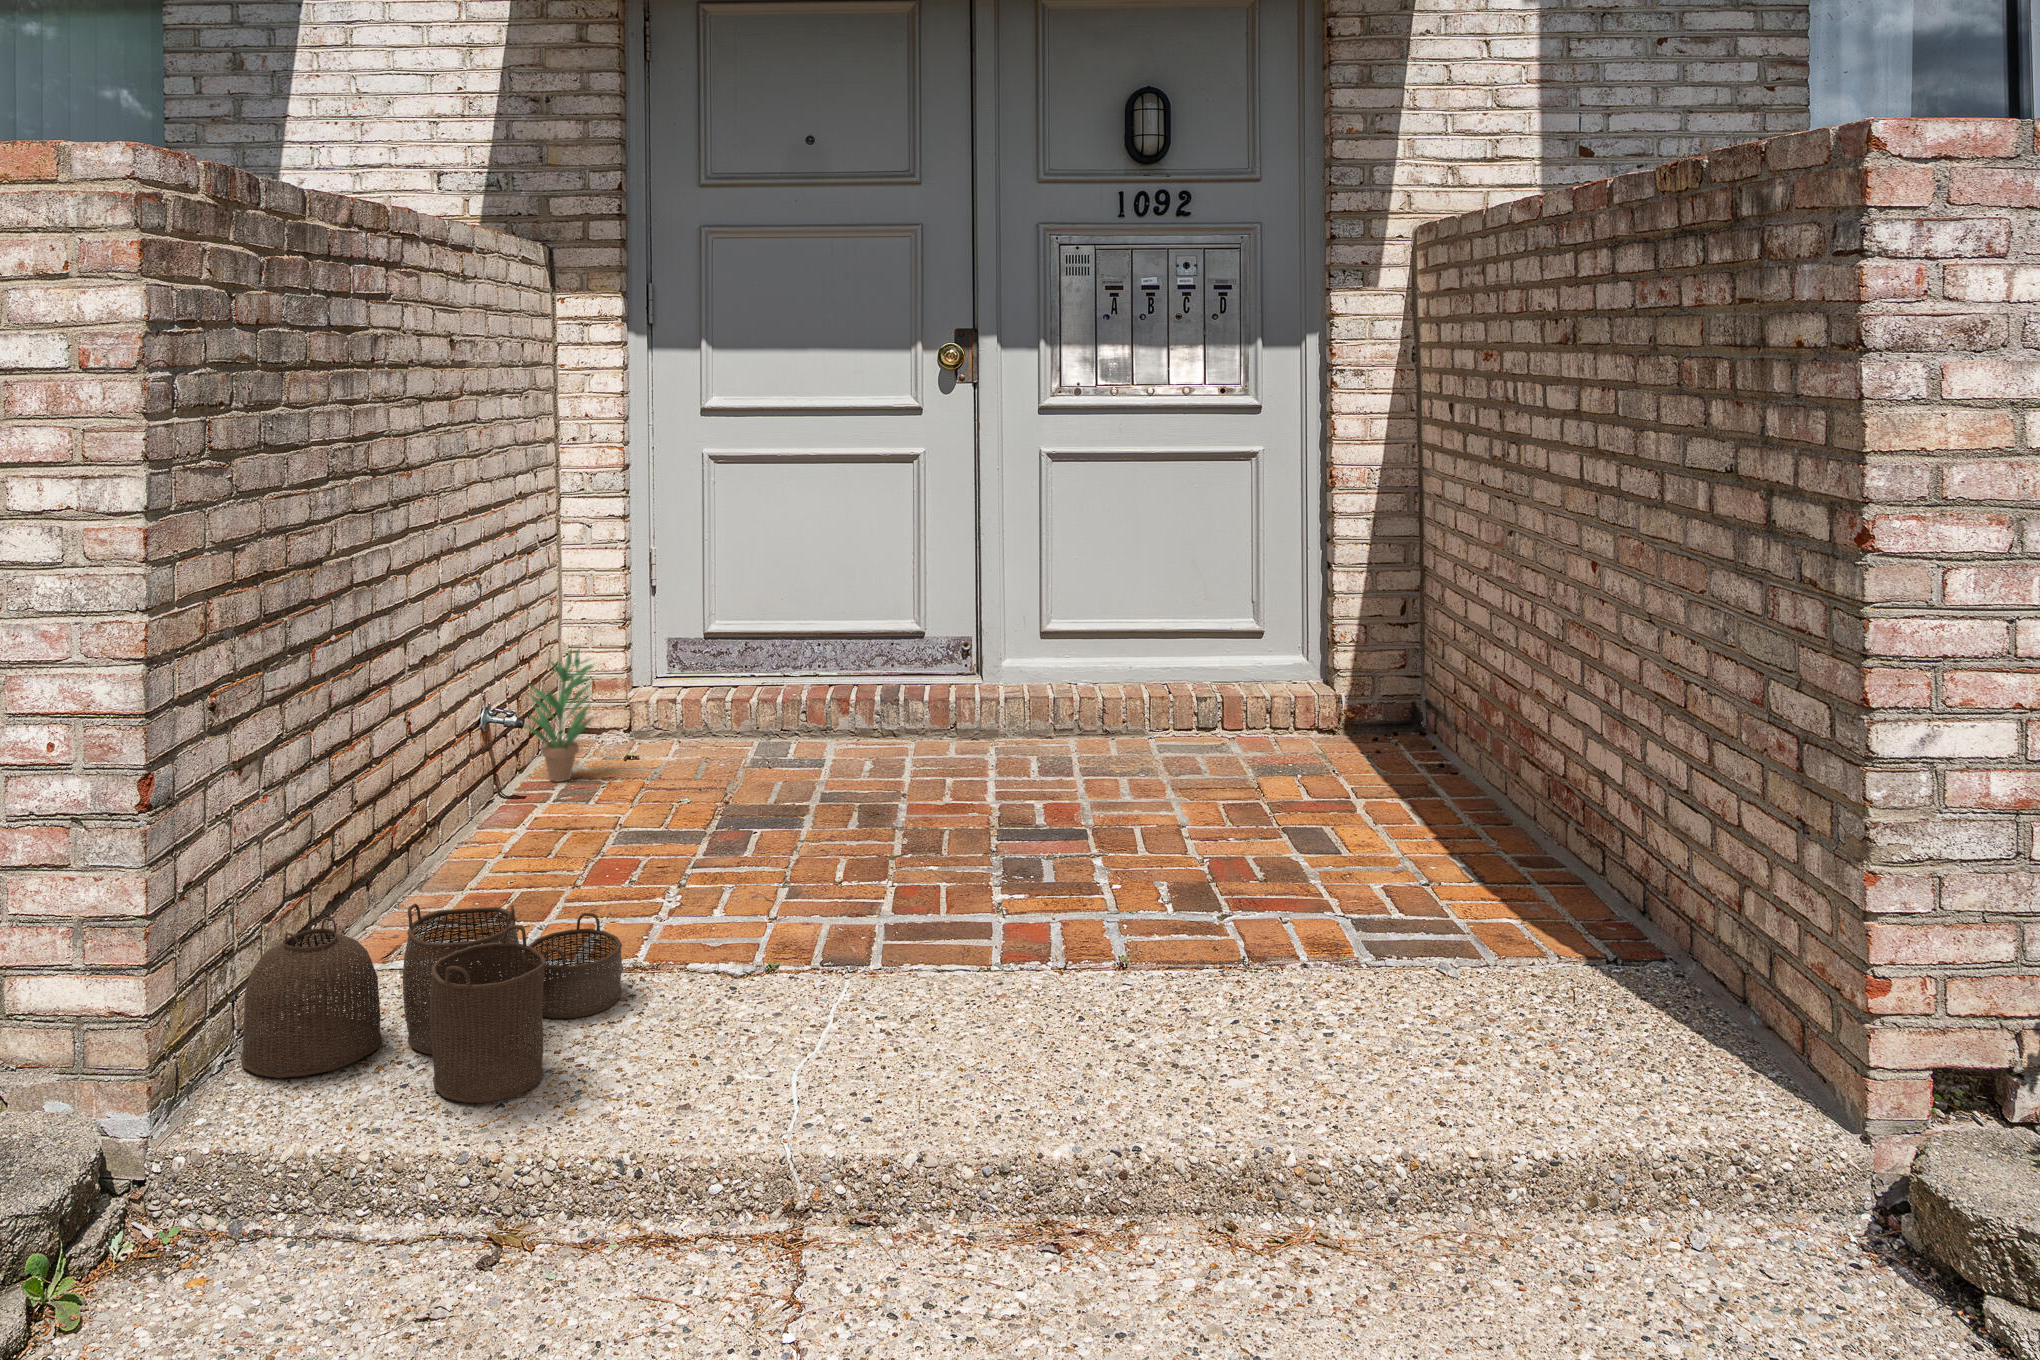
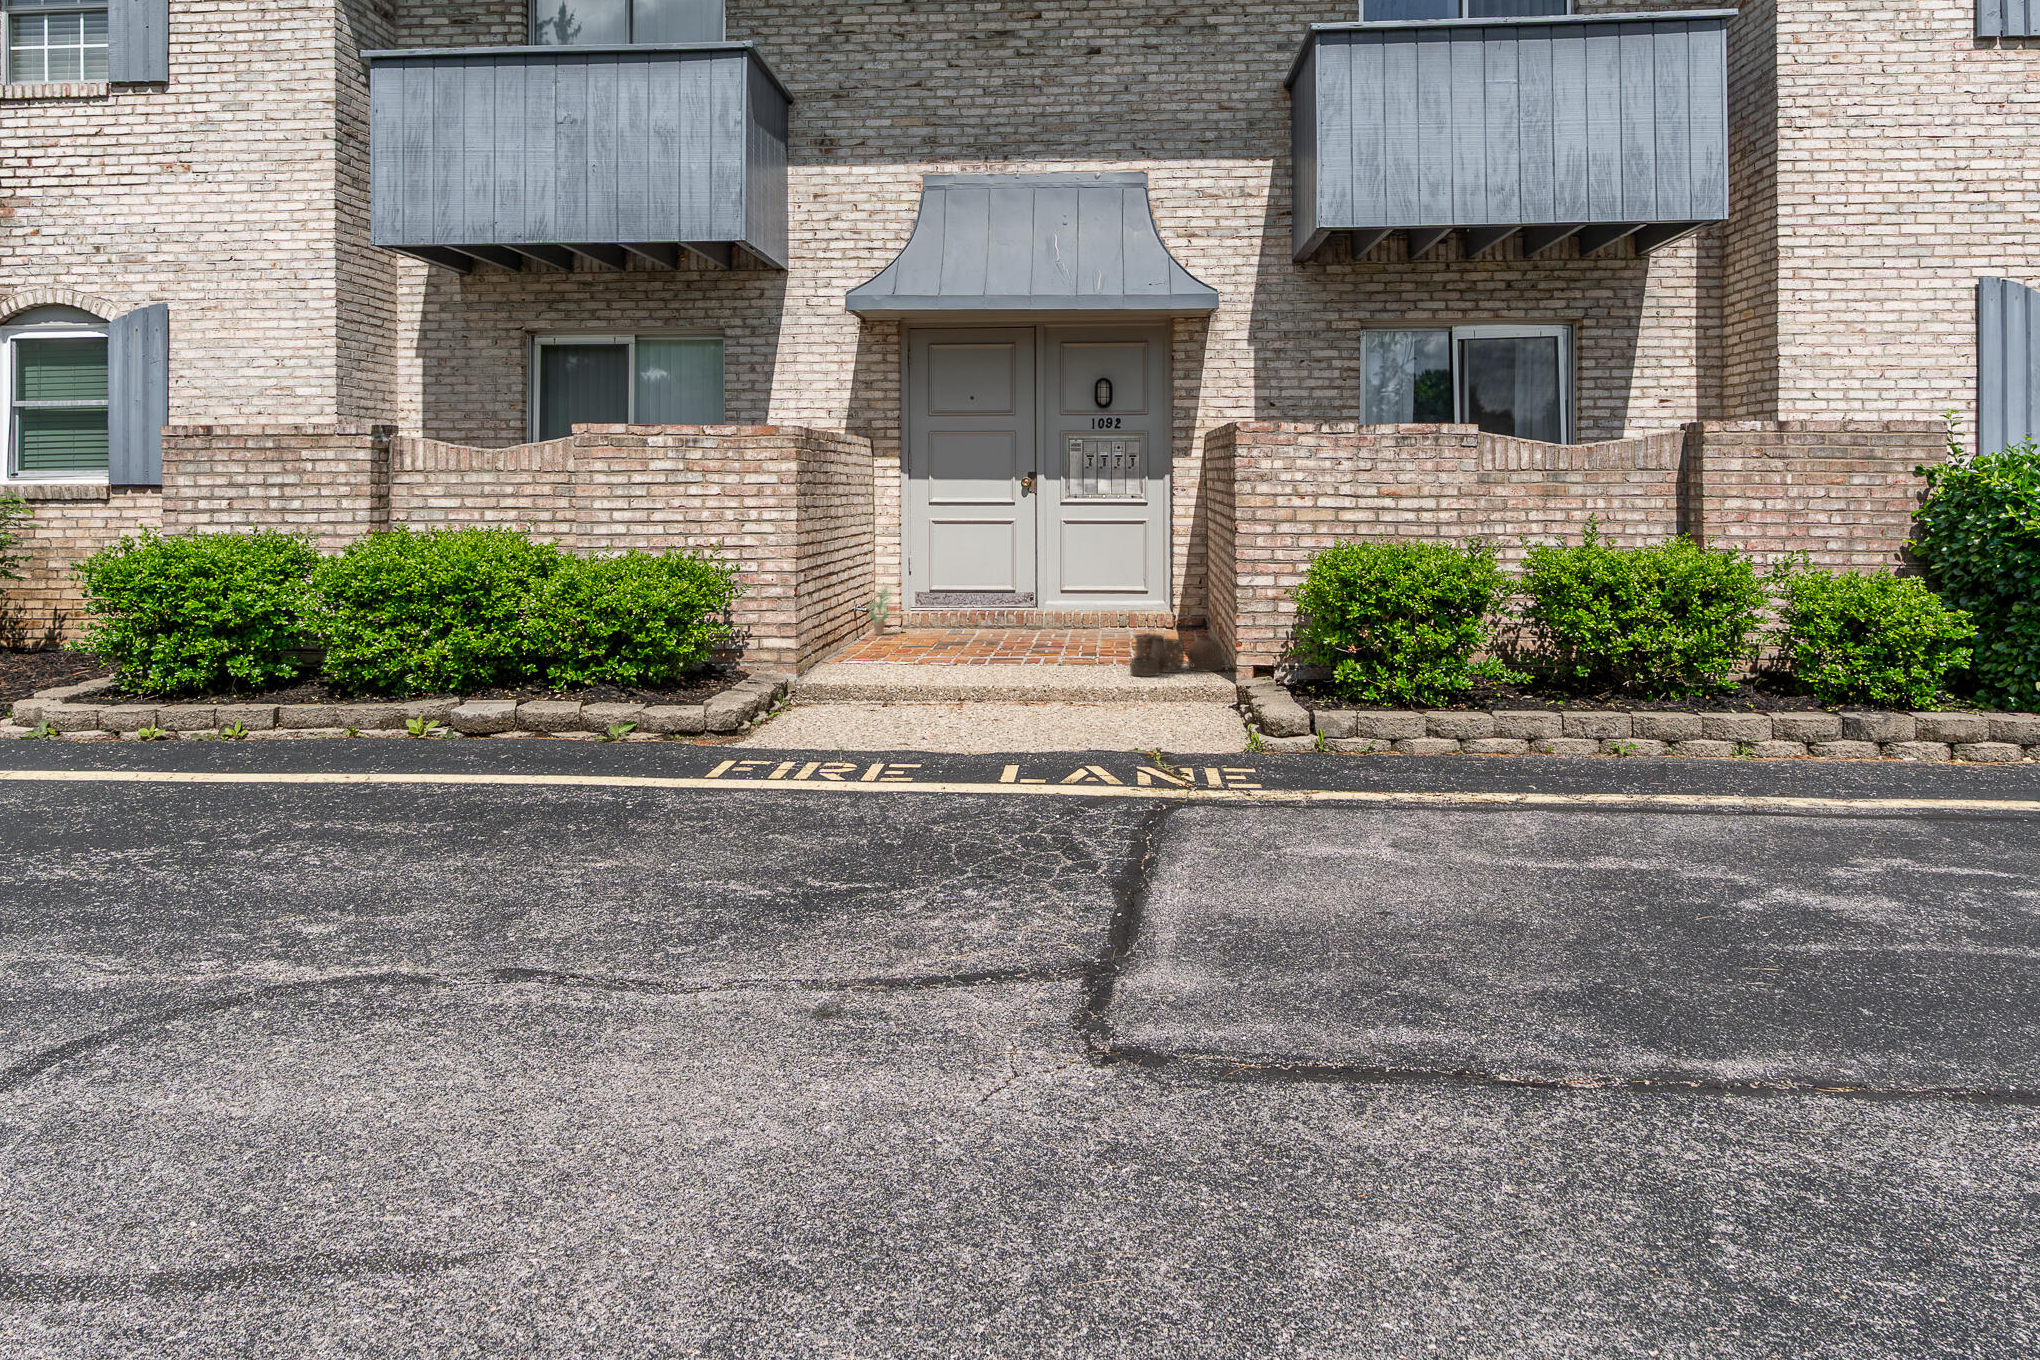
woven basket: present [240,904,622,1103] -> present [1130,629,1223,677]

